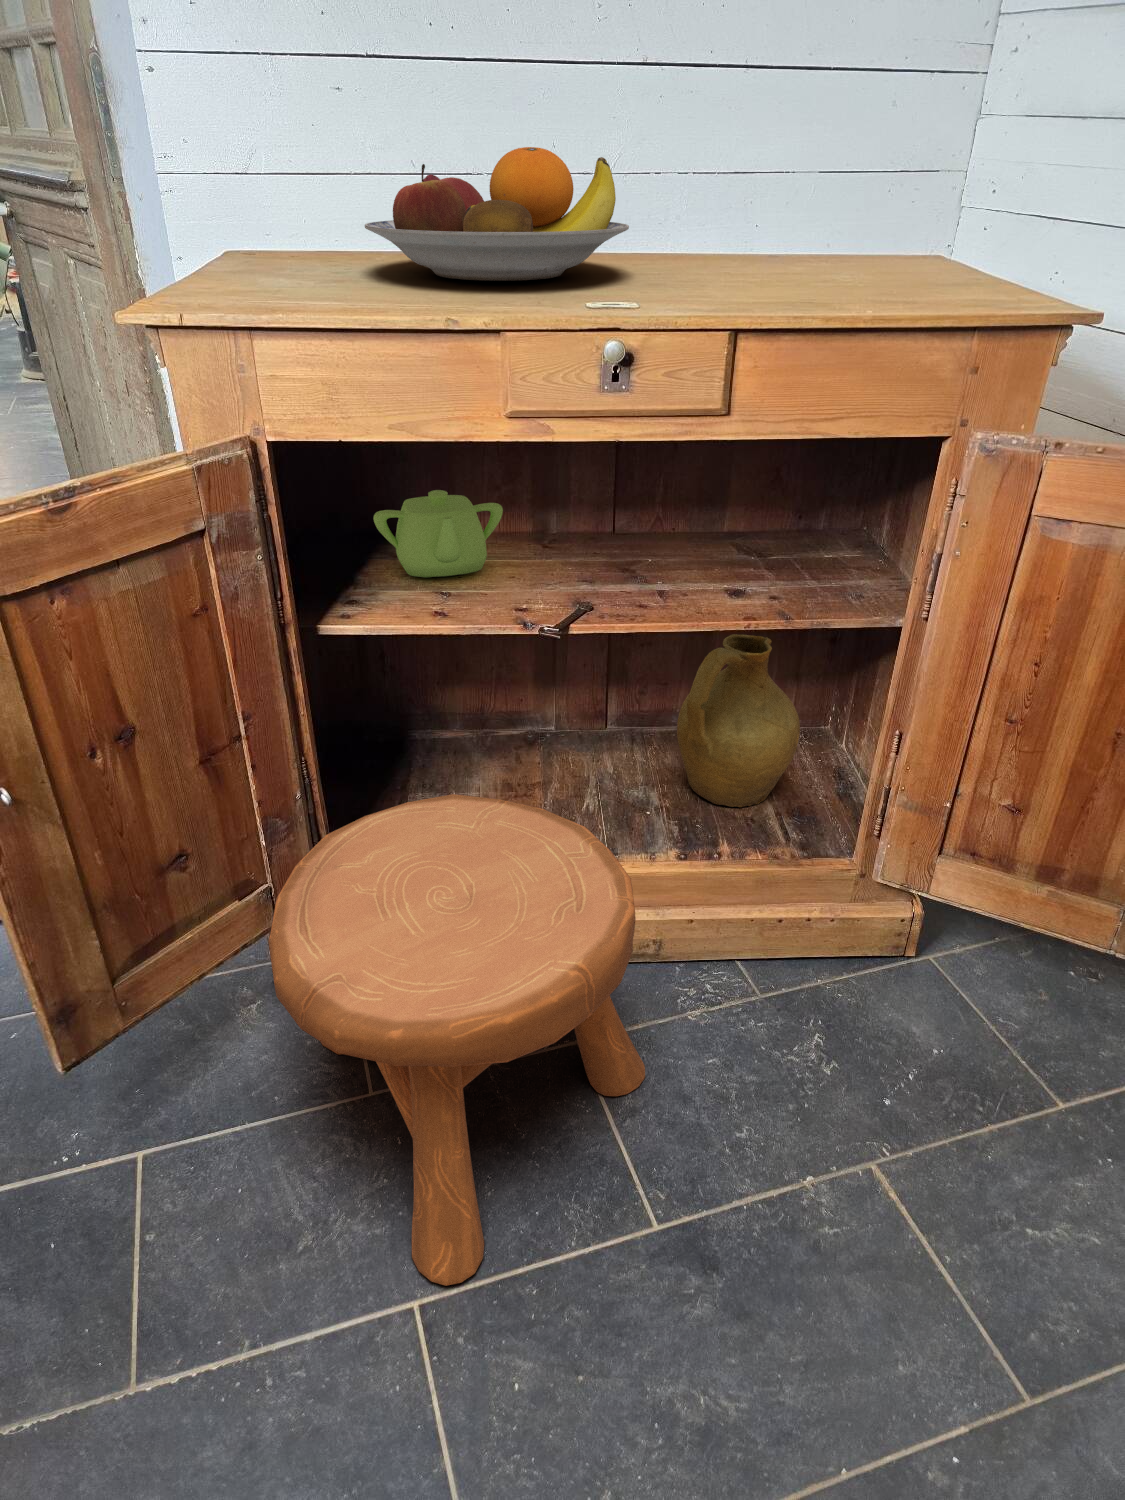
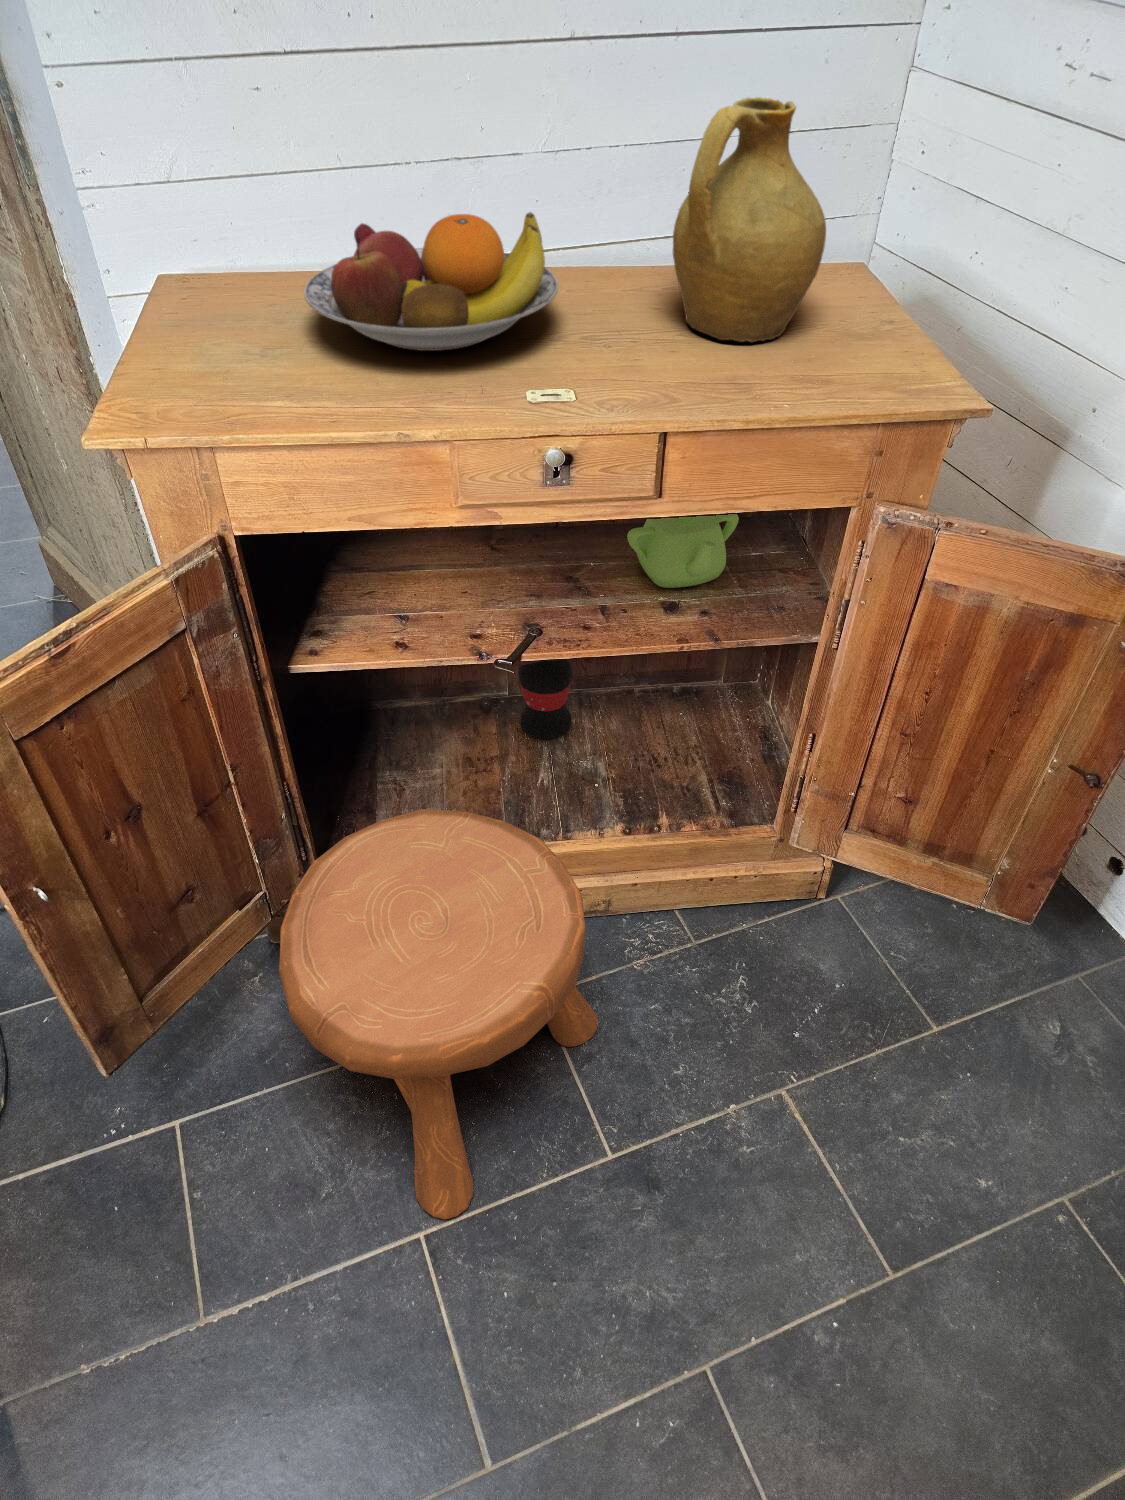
teapot: present [373,490,503,578] -> present [627,512,739,588]
wine bottle: none [569,606,628,770] -> present [519,660,572,739]
pitcher: present [677,634,800,807] -> present [673,97,826,342]

